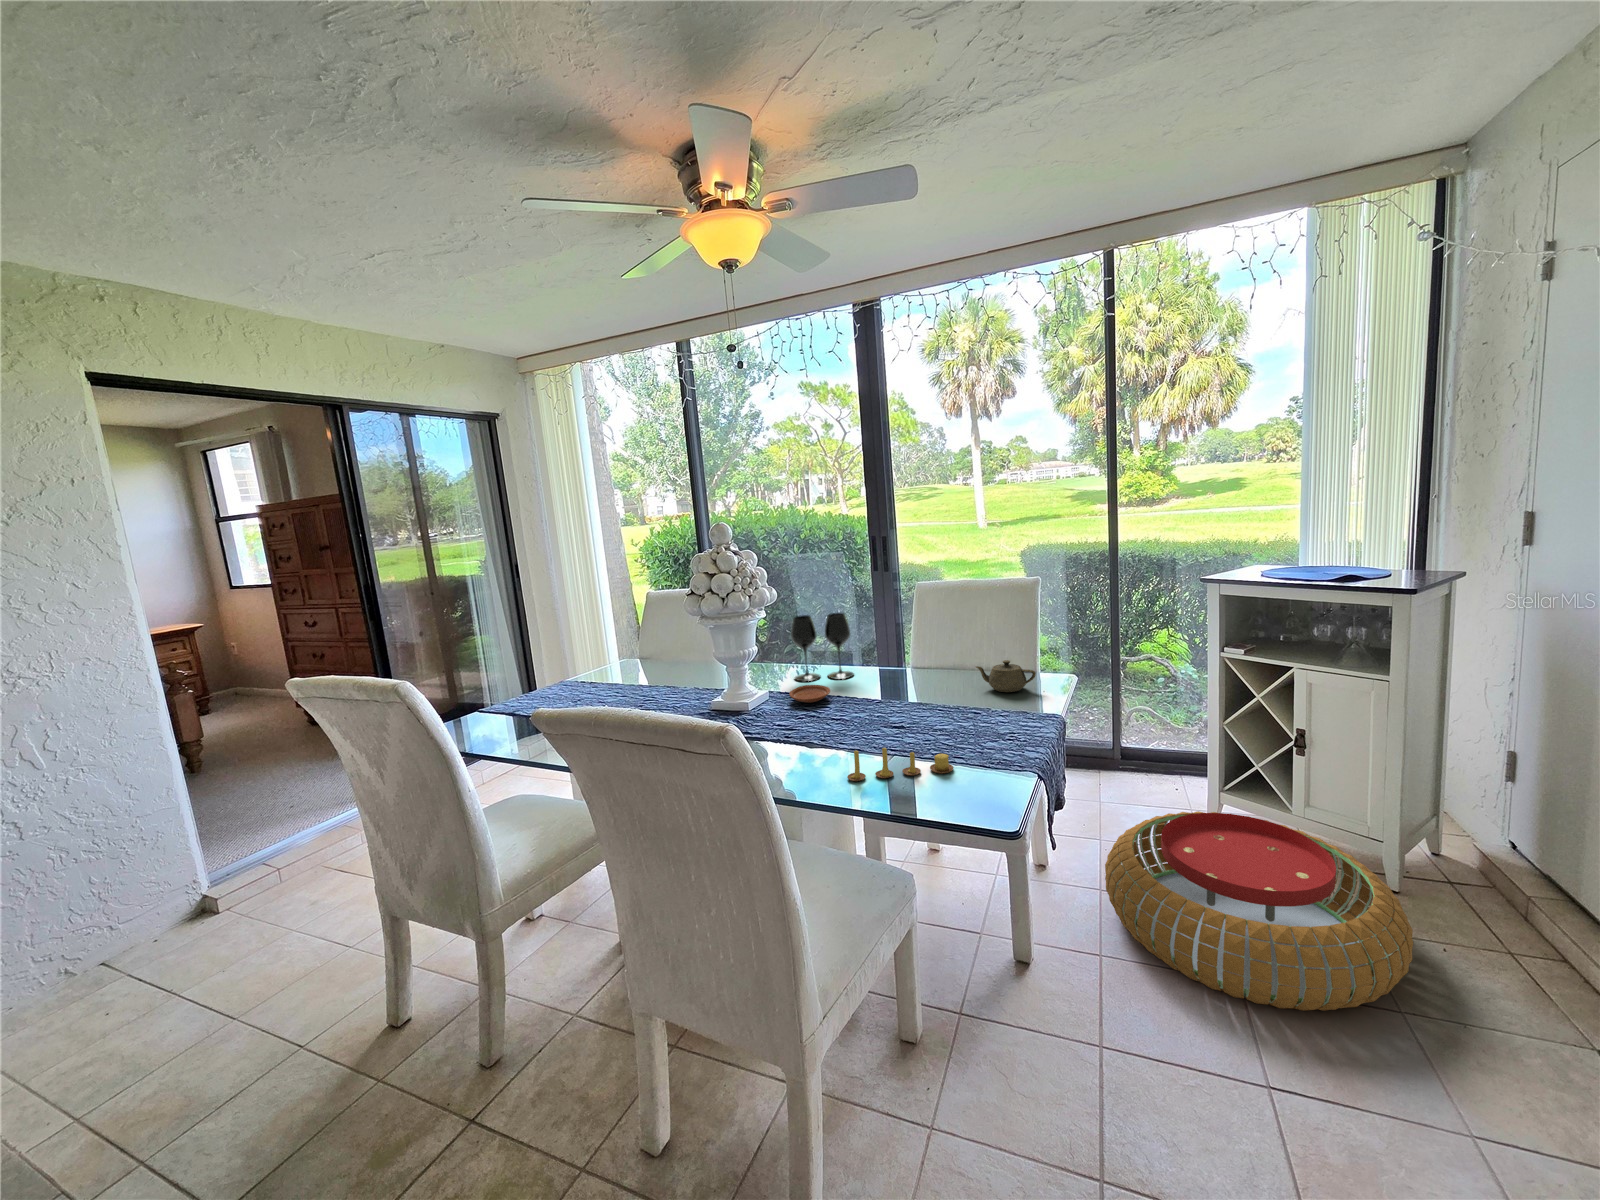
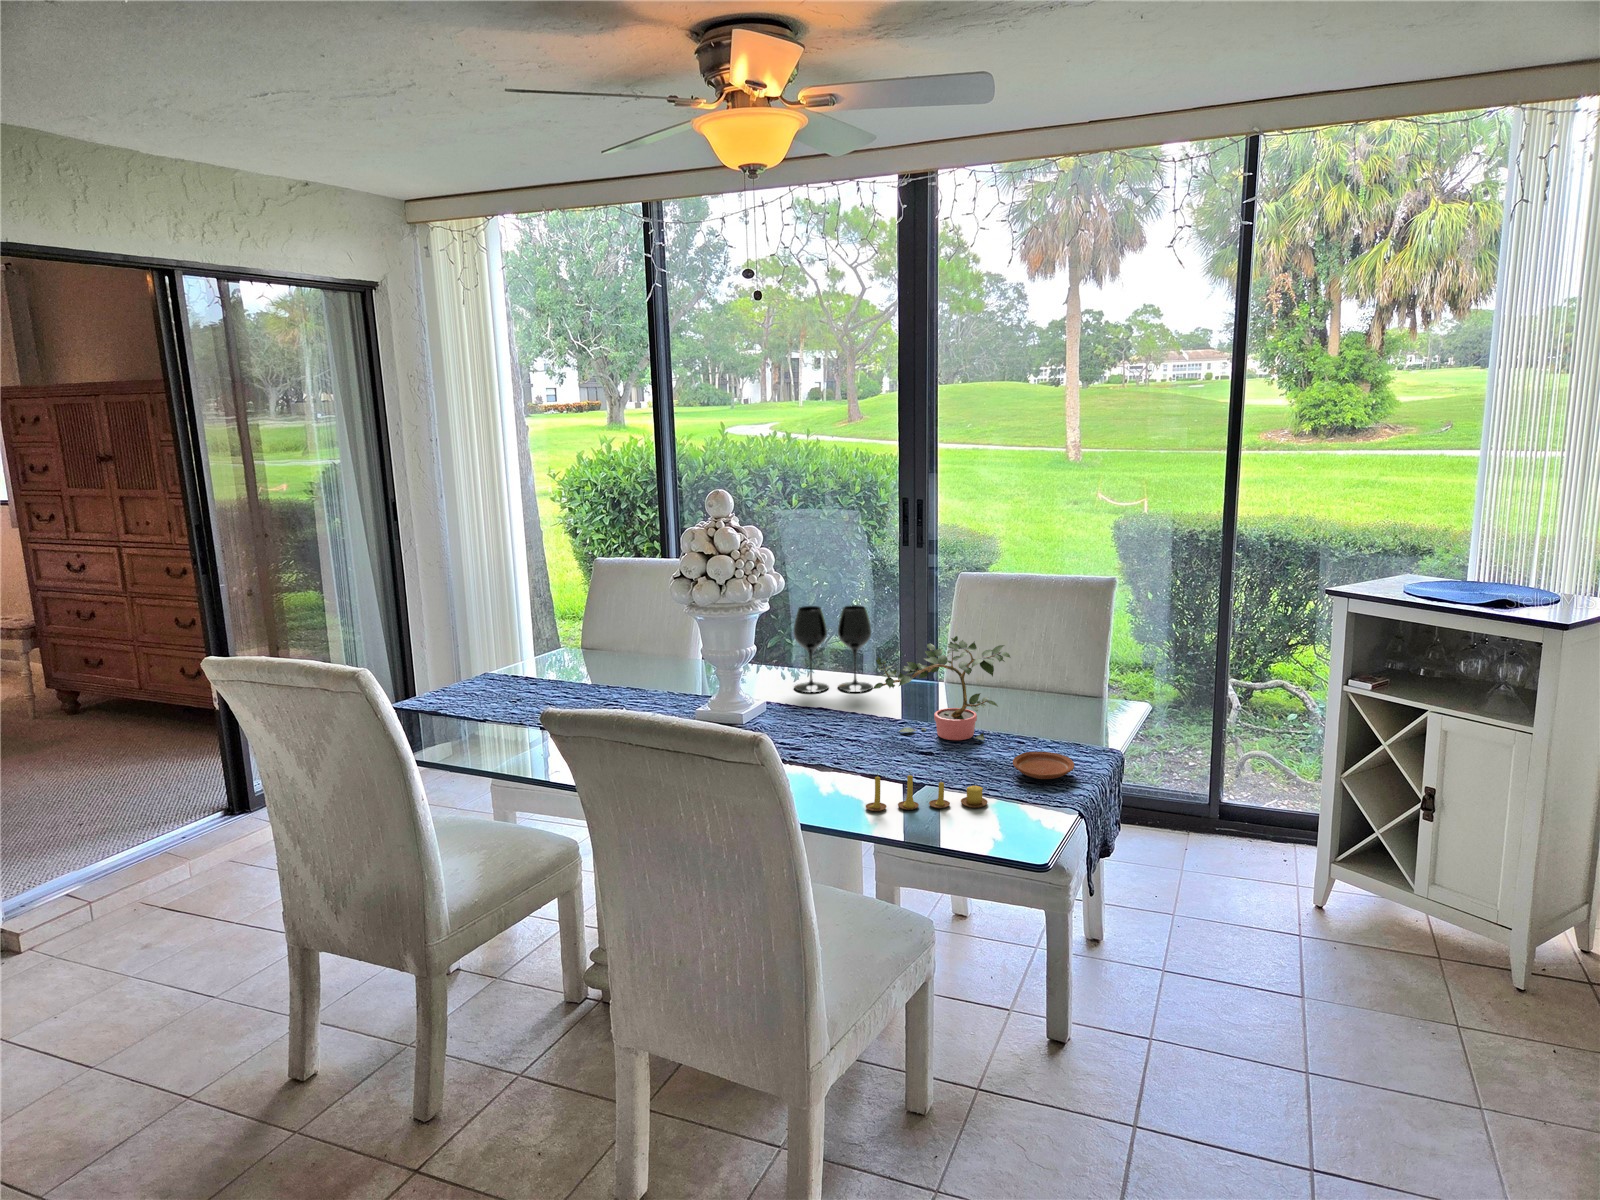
potted plant: none [852,629,962,713] -> present [873,636,1010,740]
teapot: present [976,660,1036,692] -> none [1027,681,1101,721]
plate: present [789,685,830,703] -> present [1013,752,1074,779]
pouf: present [1105,811,1413,1011] -> none [1166,882,1497,1095]

